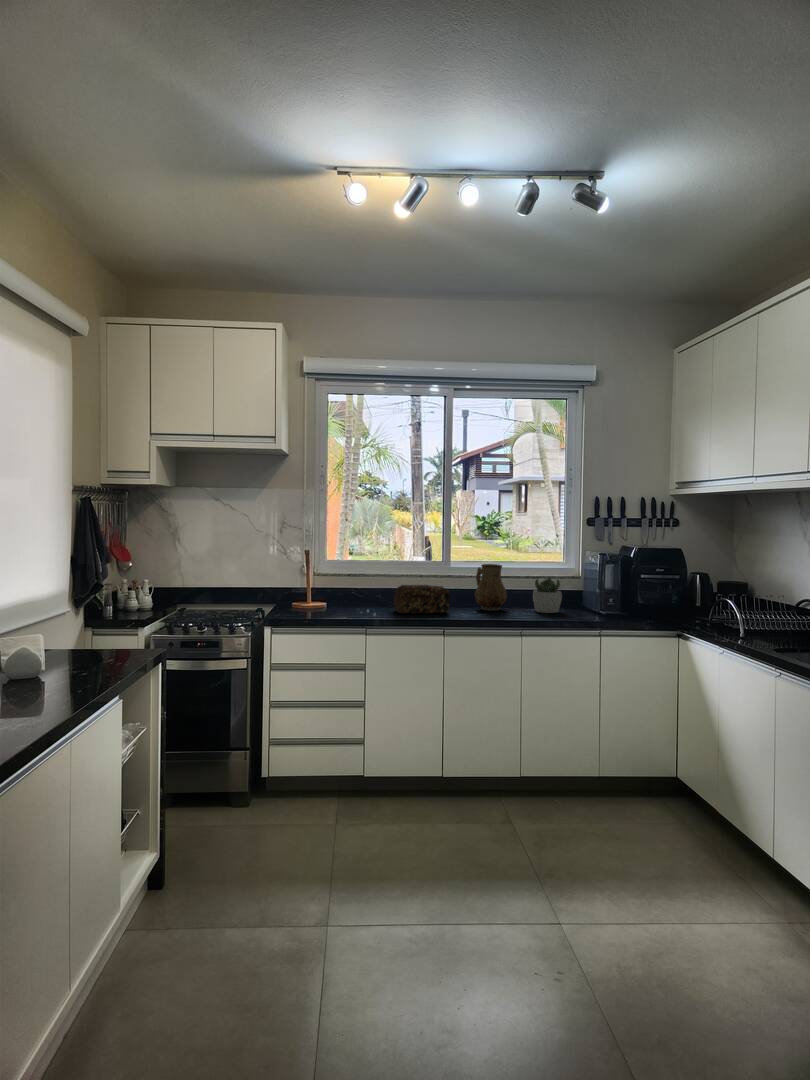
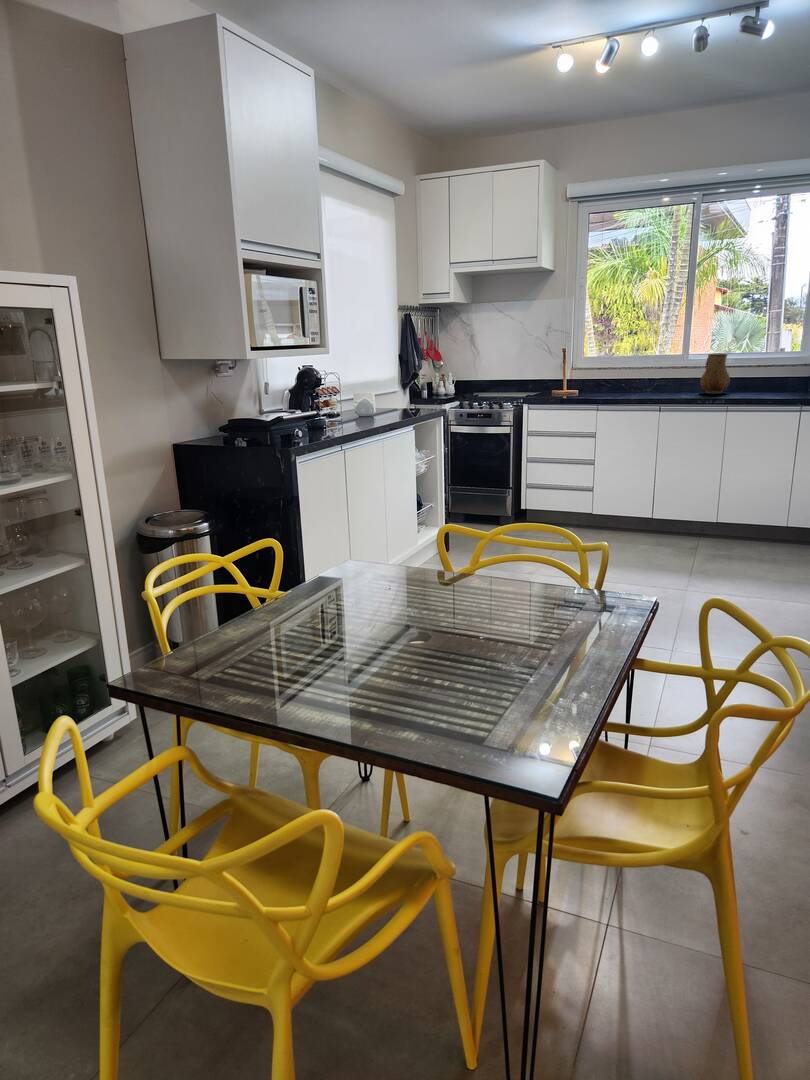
succulent plant: present [533,578,562,613] -> none [753,364,780,395]
bread loaf: present [394,585,450,614] -> none [628,372,673,395]

